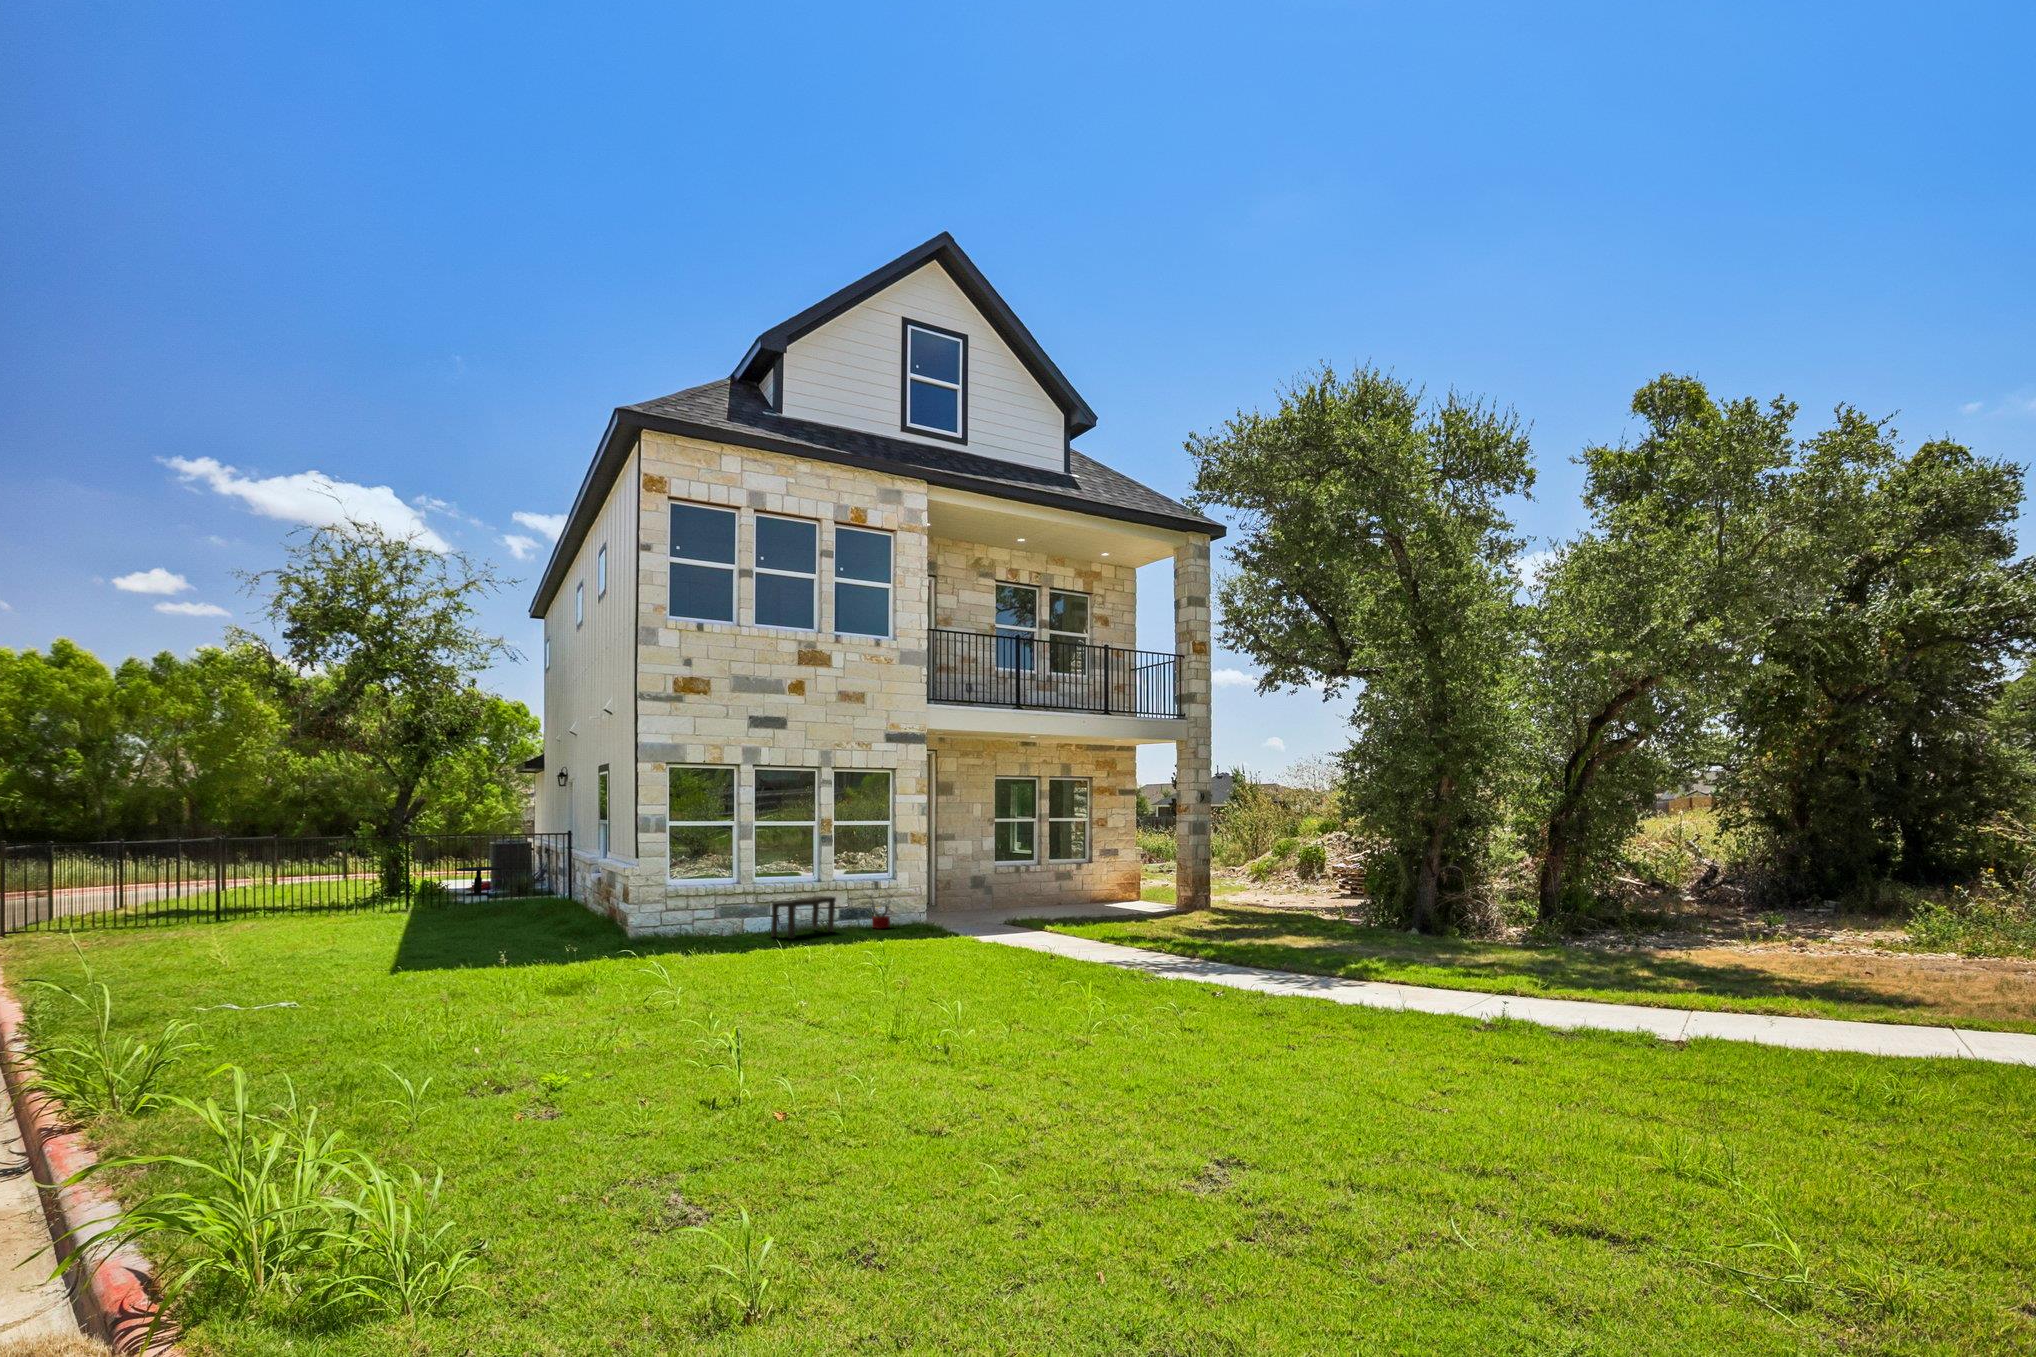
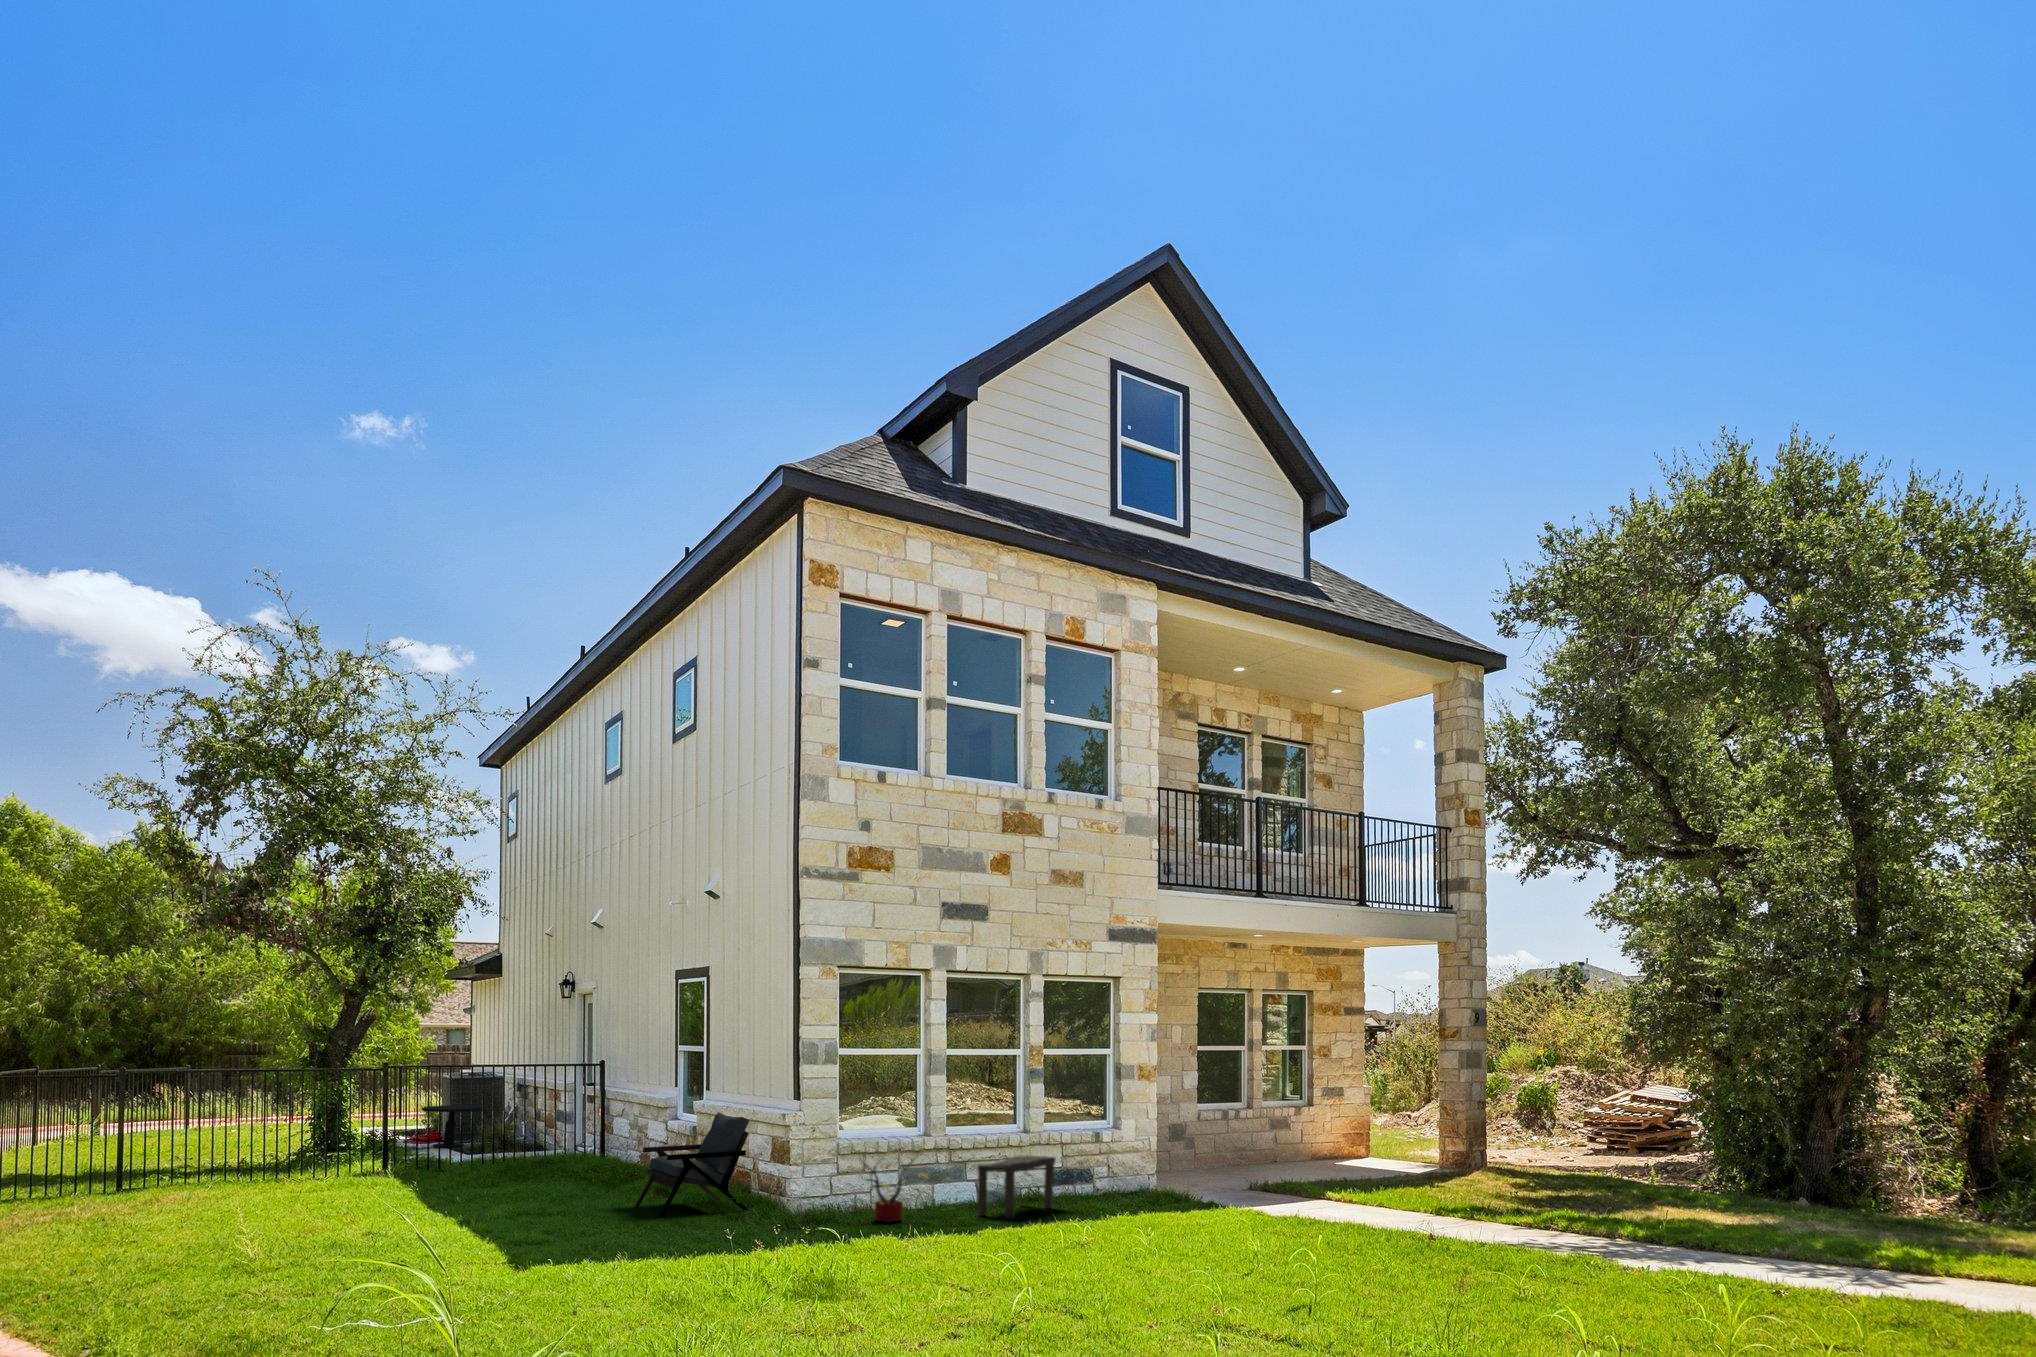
armchair: none [537,868,614,940] -> present [635,1112,749,1218]
decorative plant: present [870,888,905,928] -> present [862,1157,928,1222]

